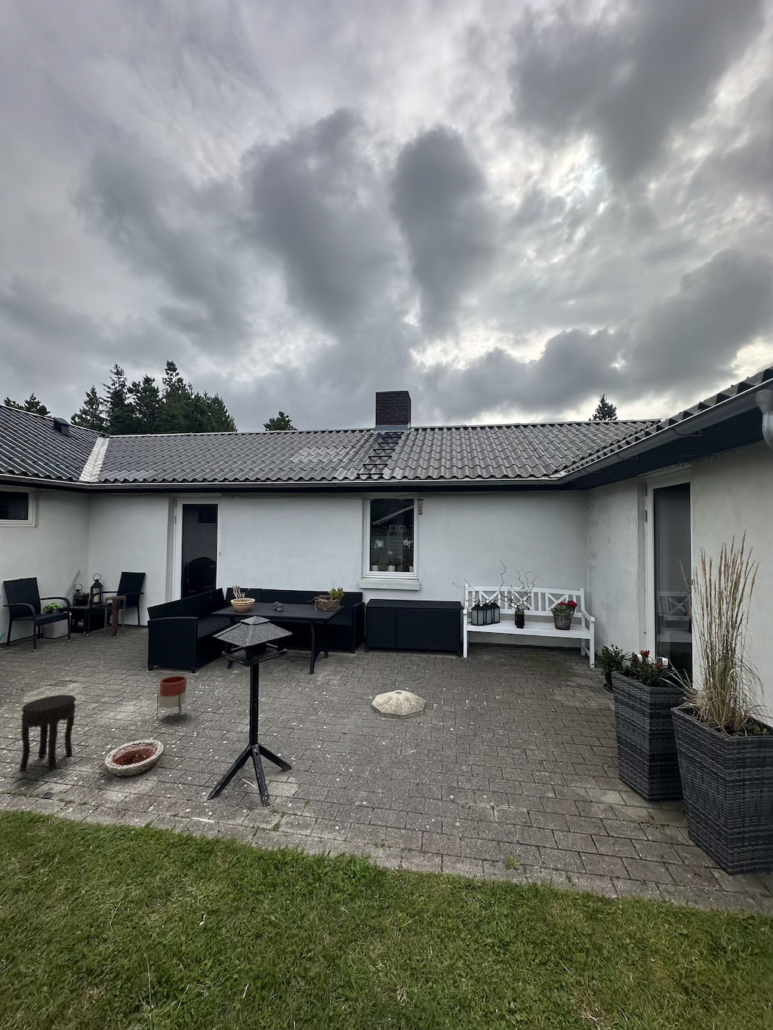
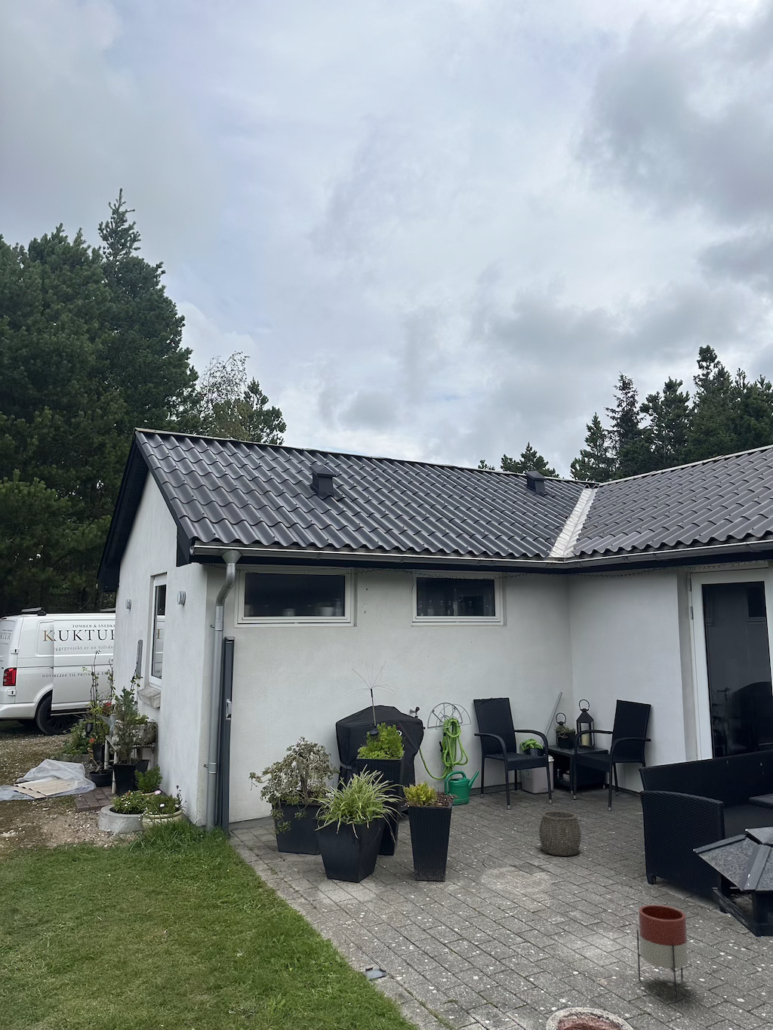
stool: present [104,596,126,636] -> none [595,740,627,807]
woven basket: none [69,642,102,671] -> present [539,811,581,856]
side table: present [20,695,76,771] -> none [447,885,510,1003]

